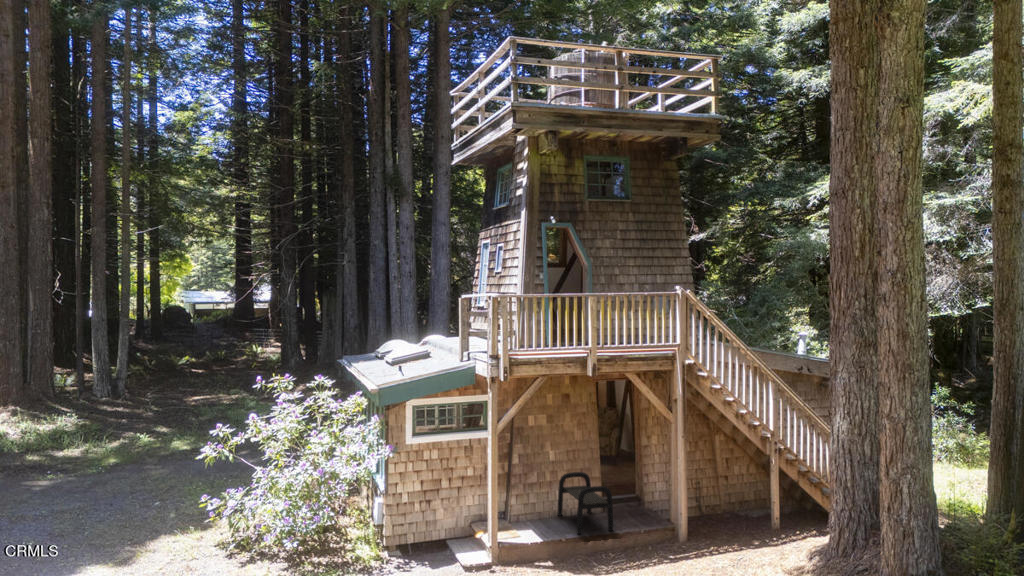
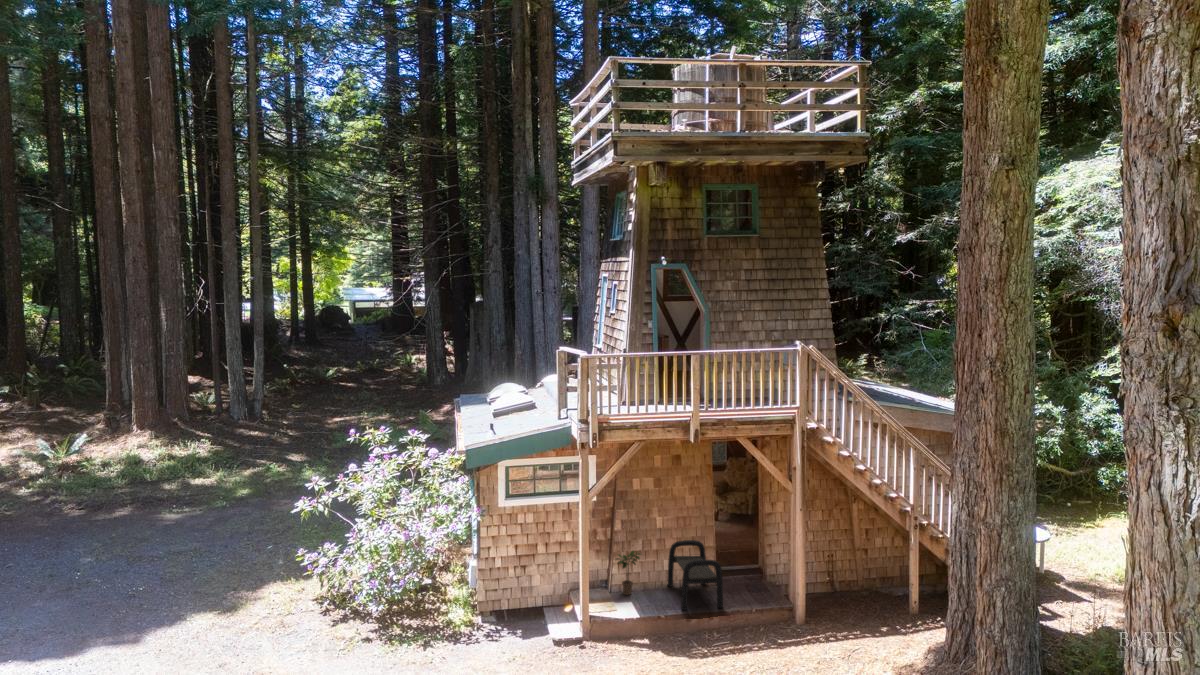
potted plant: none [512,483,537,524] -> present [616,551,641,595]

